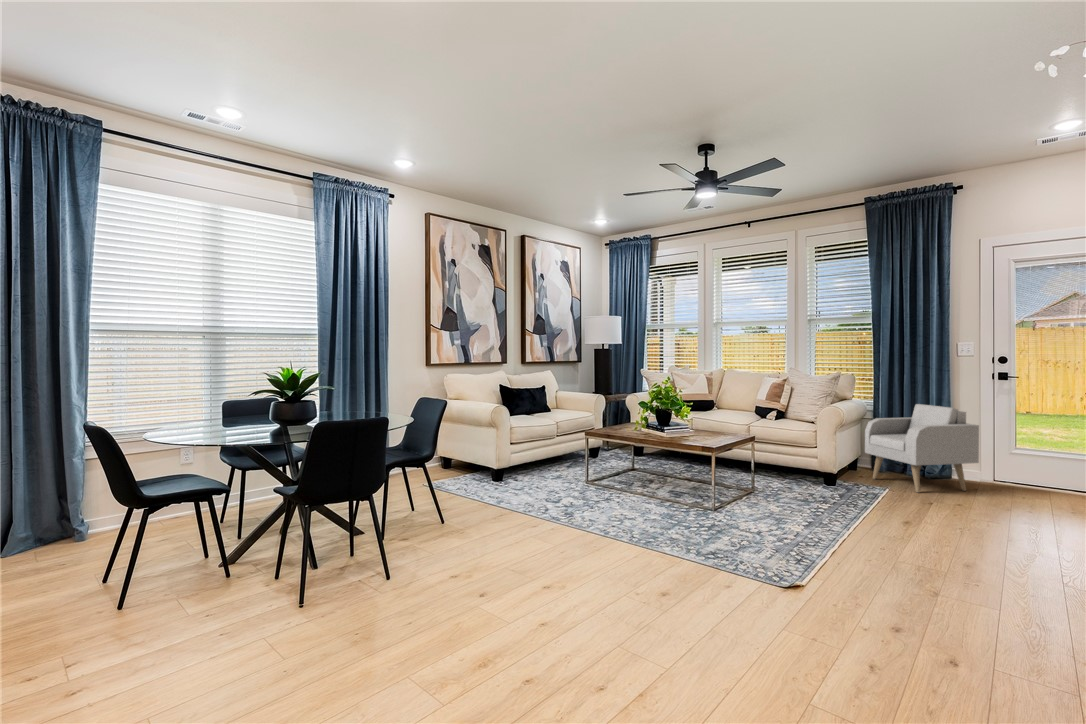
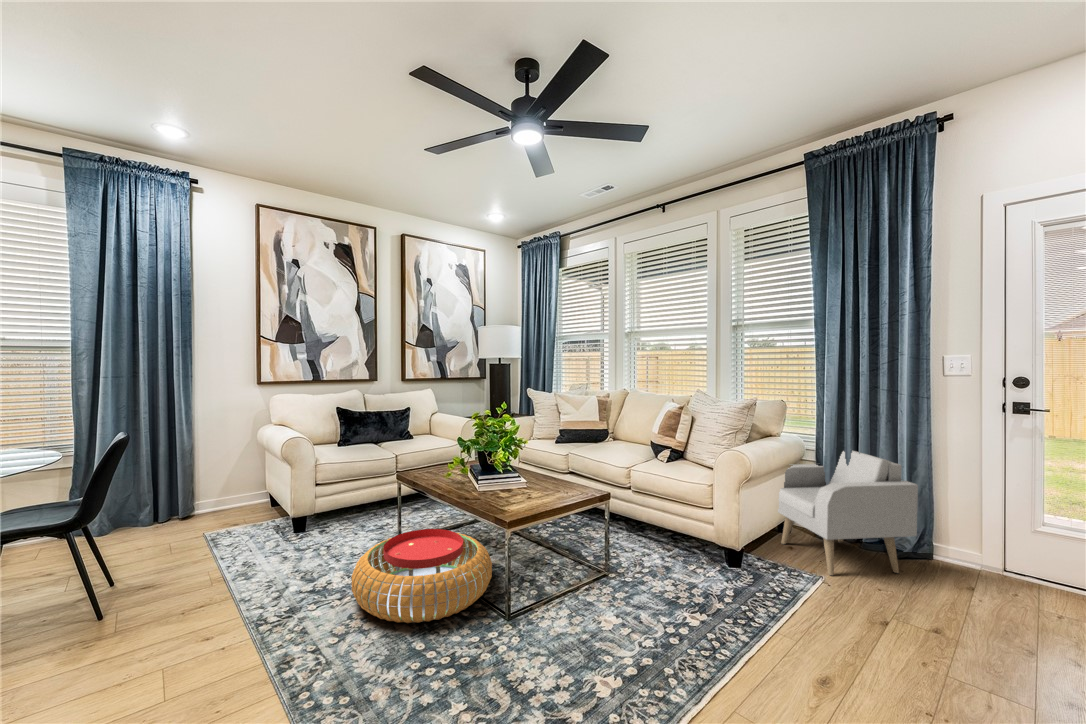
pouf: none [583,463,684,517] -> present [351,529,492,623]

